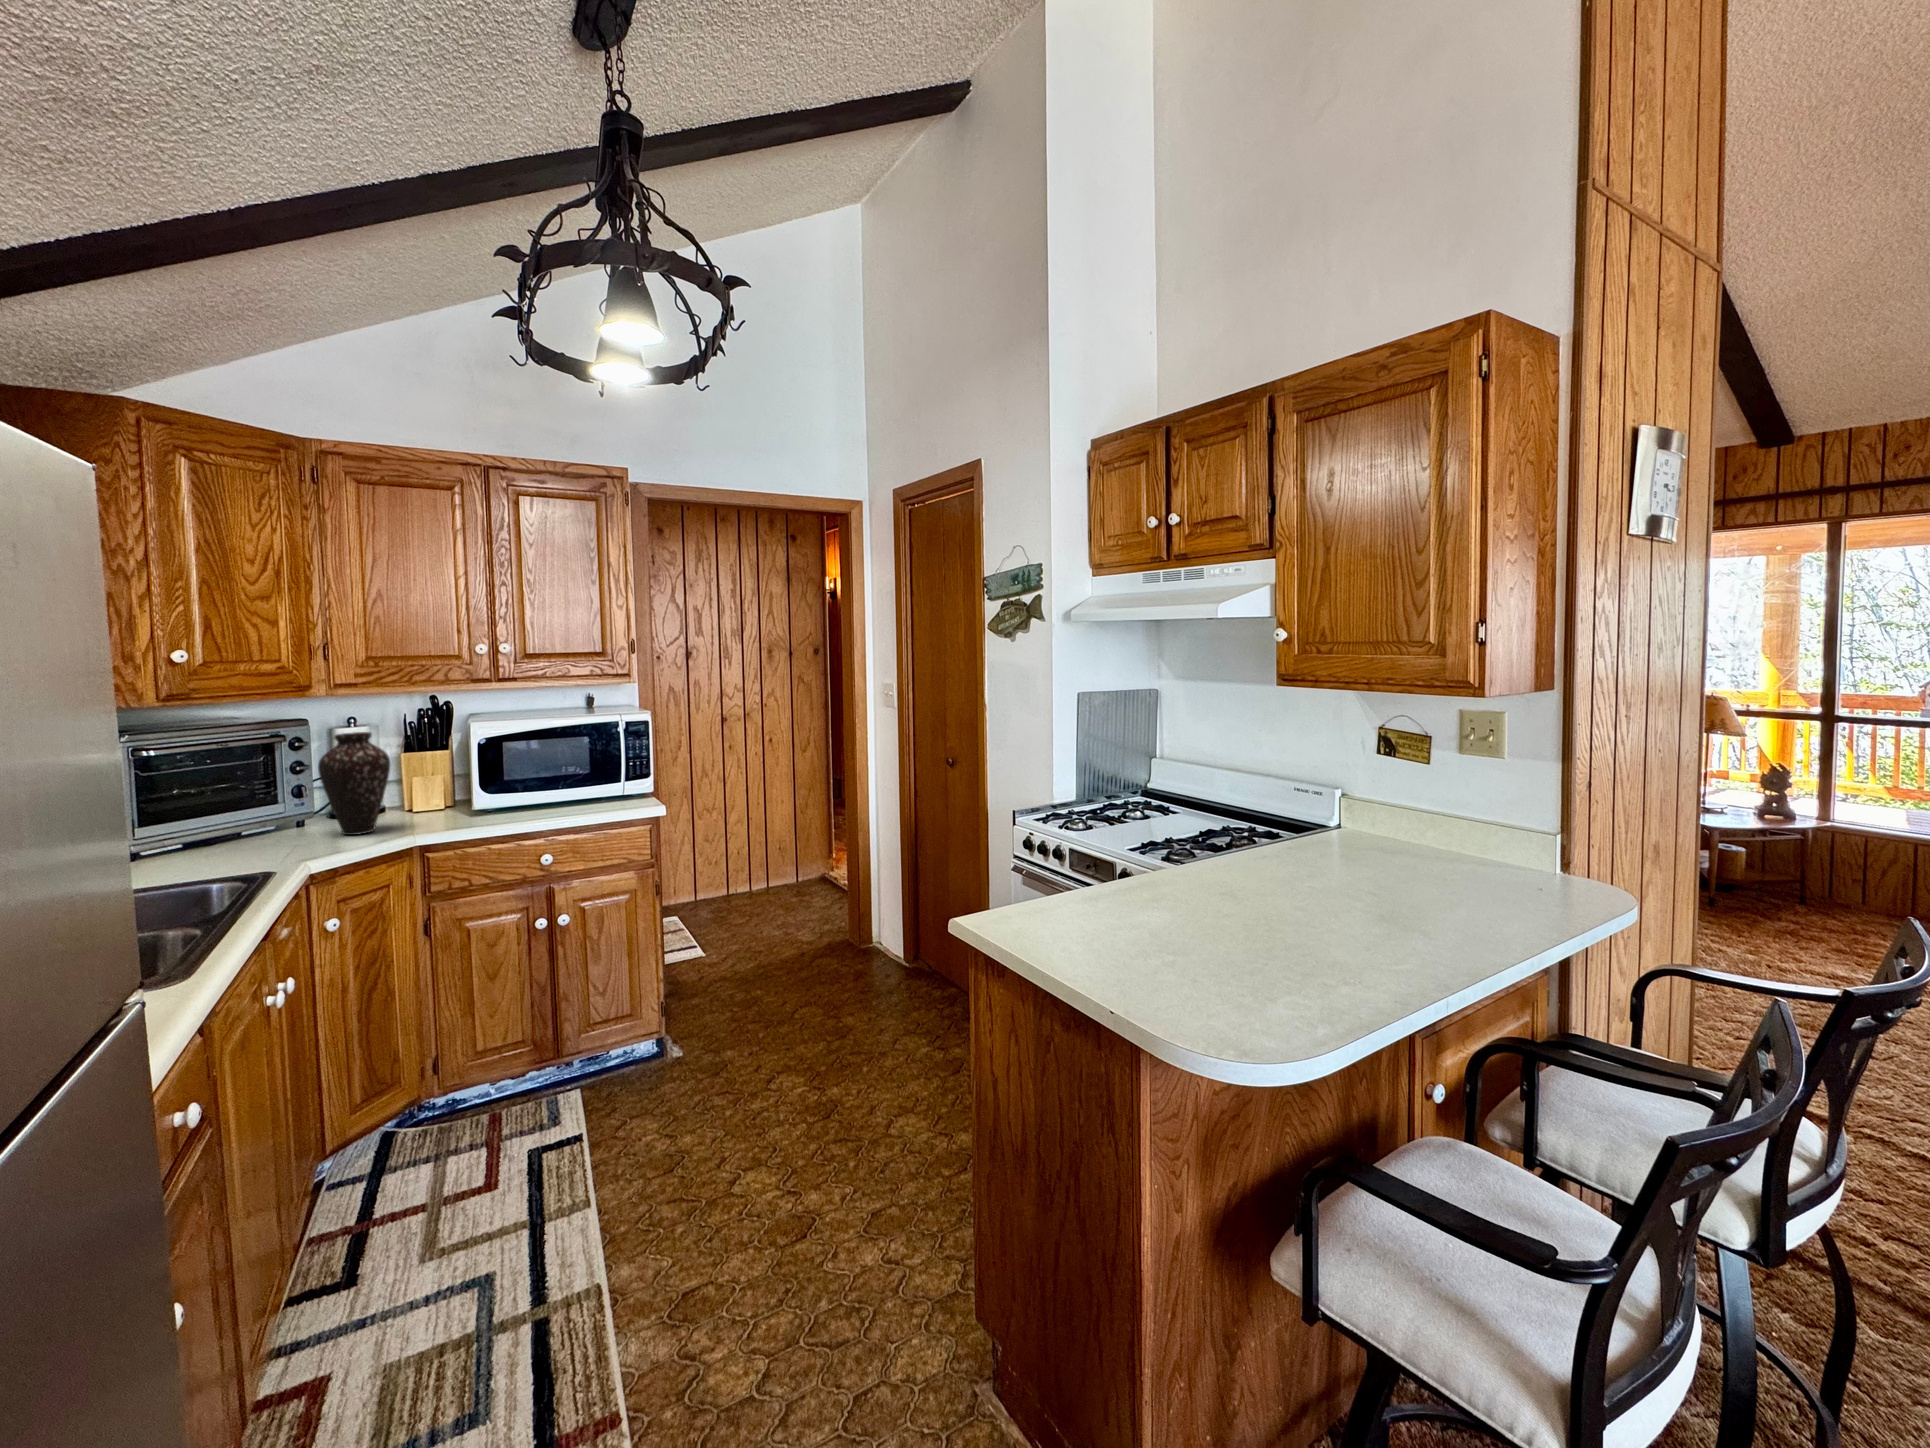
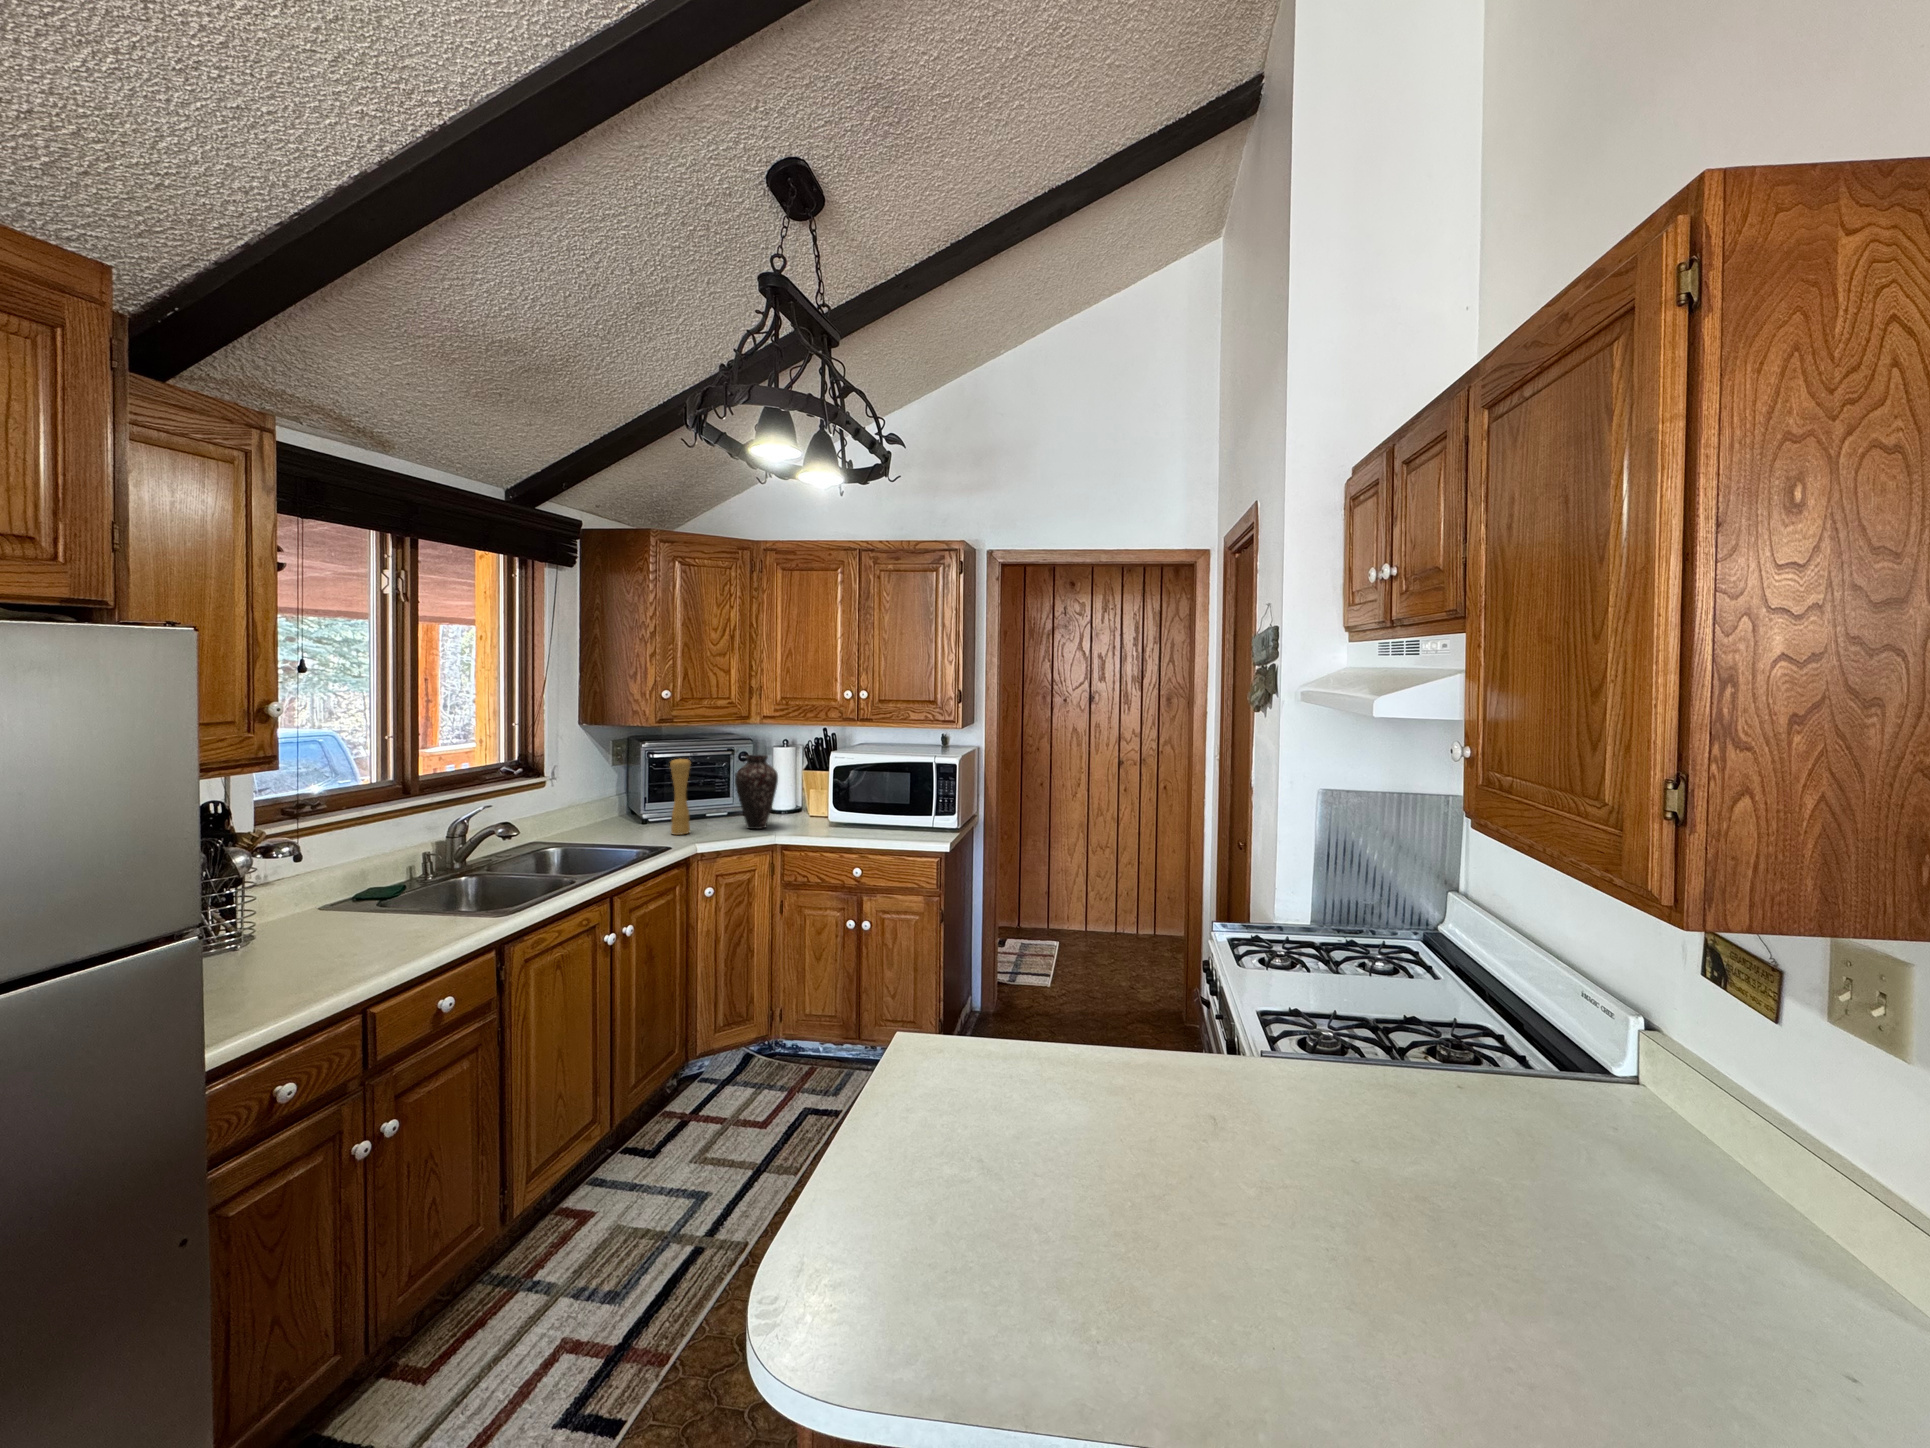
pepper mill: none [217,744,260,858] -> present [670,758,691,835]

